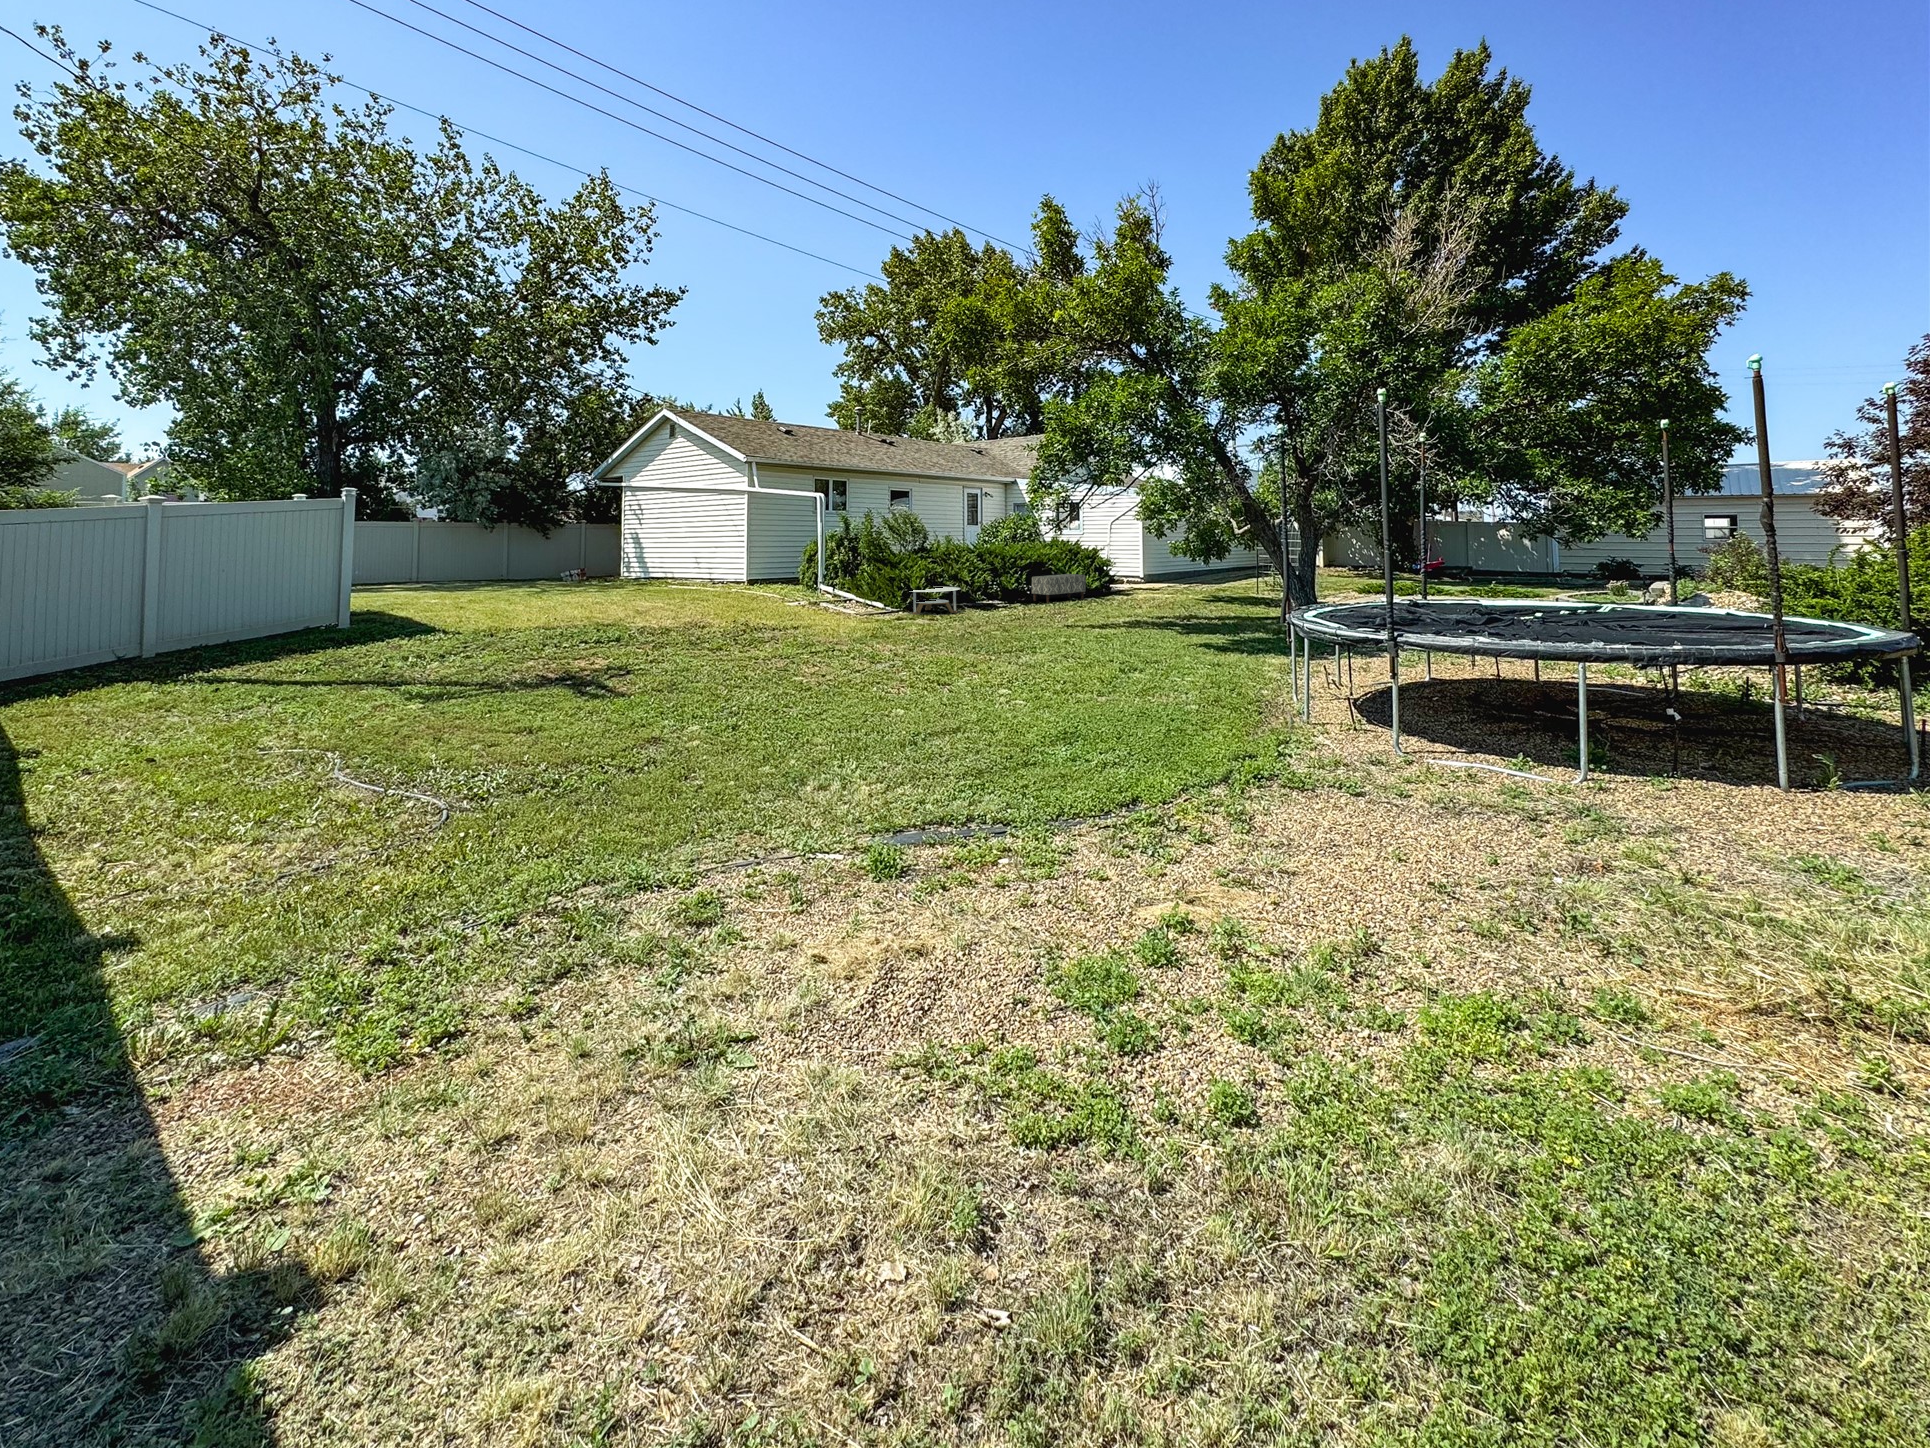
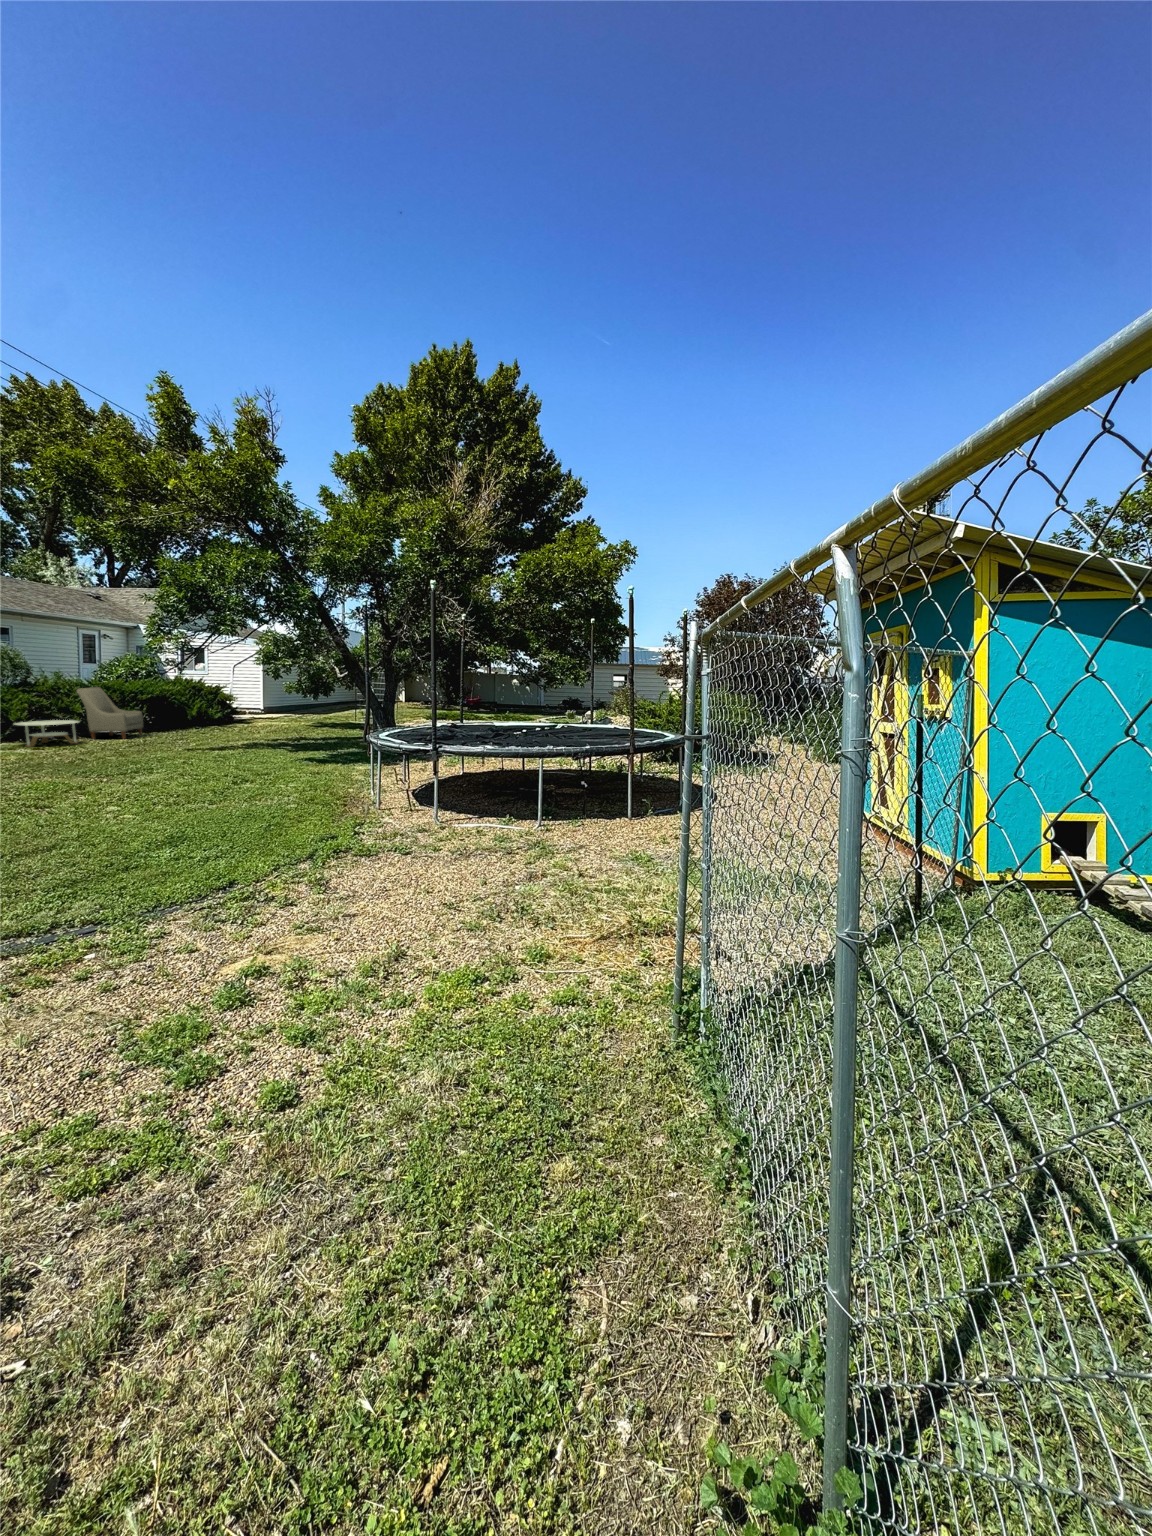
chair: none [958,551,1018,609] -> present [77,687,143,739]
bench: present [1032,574,1086,602] -> none [157,708,210,732]

